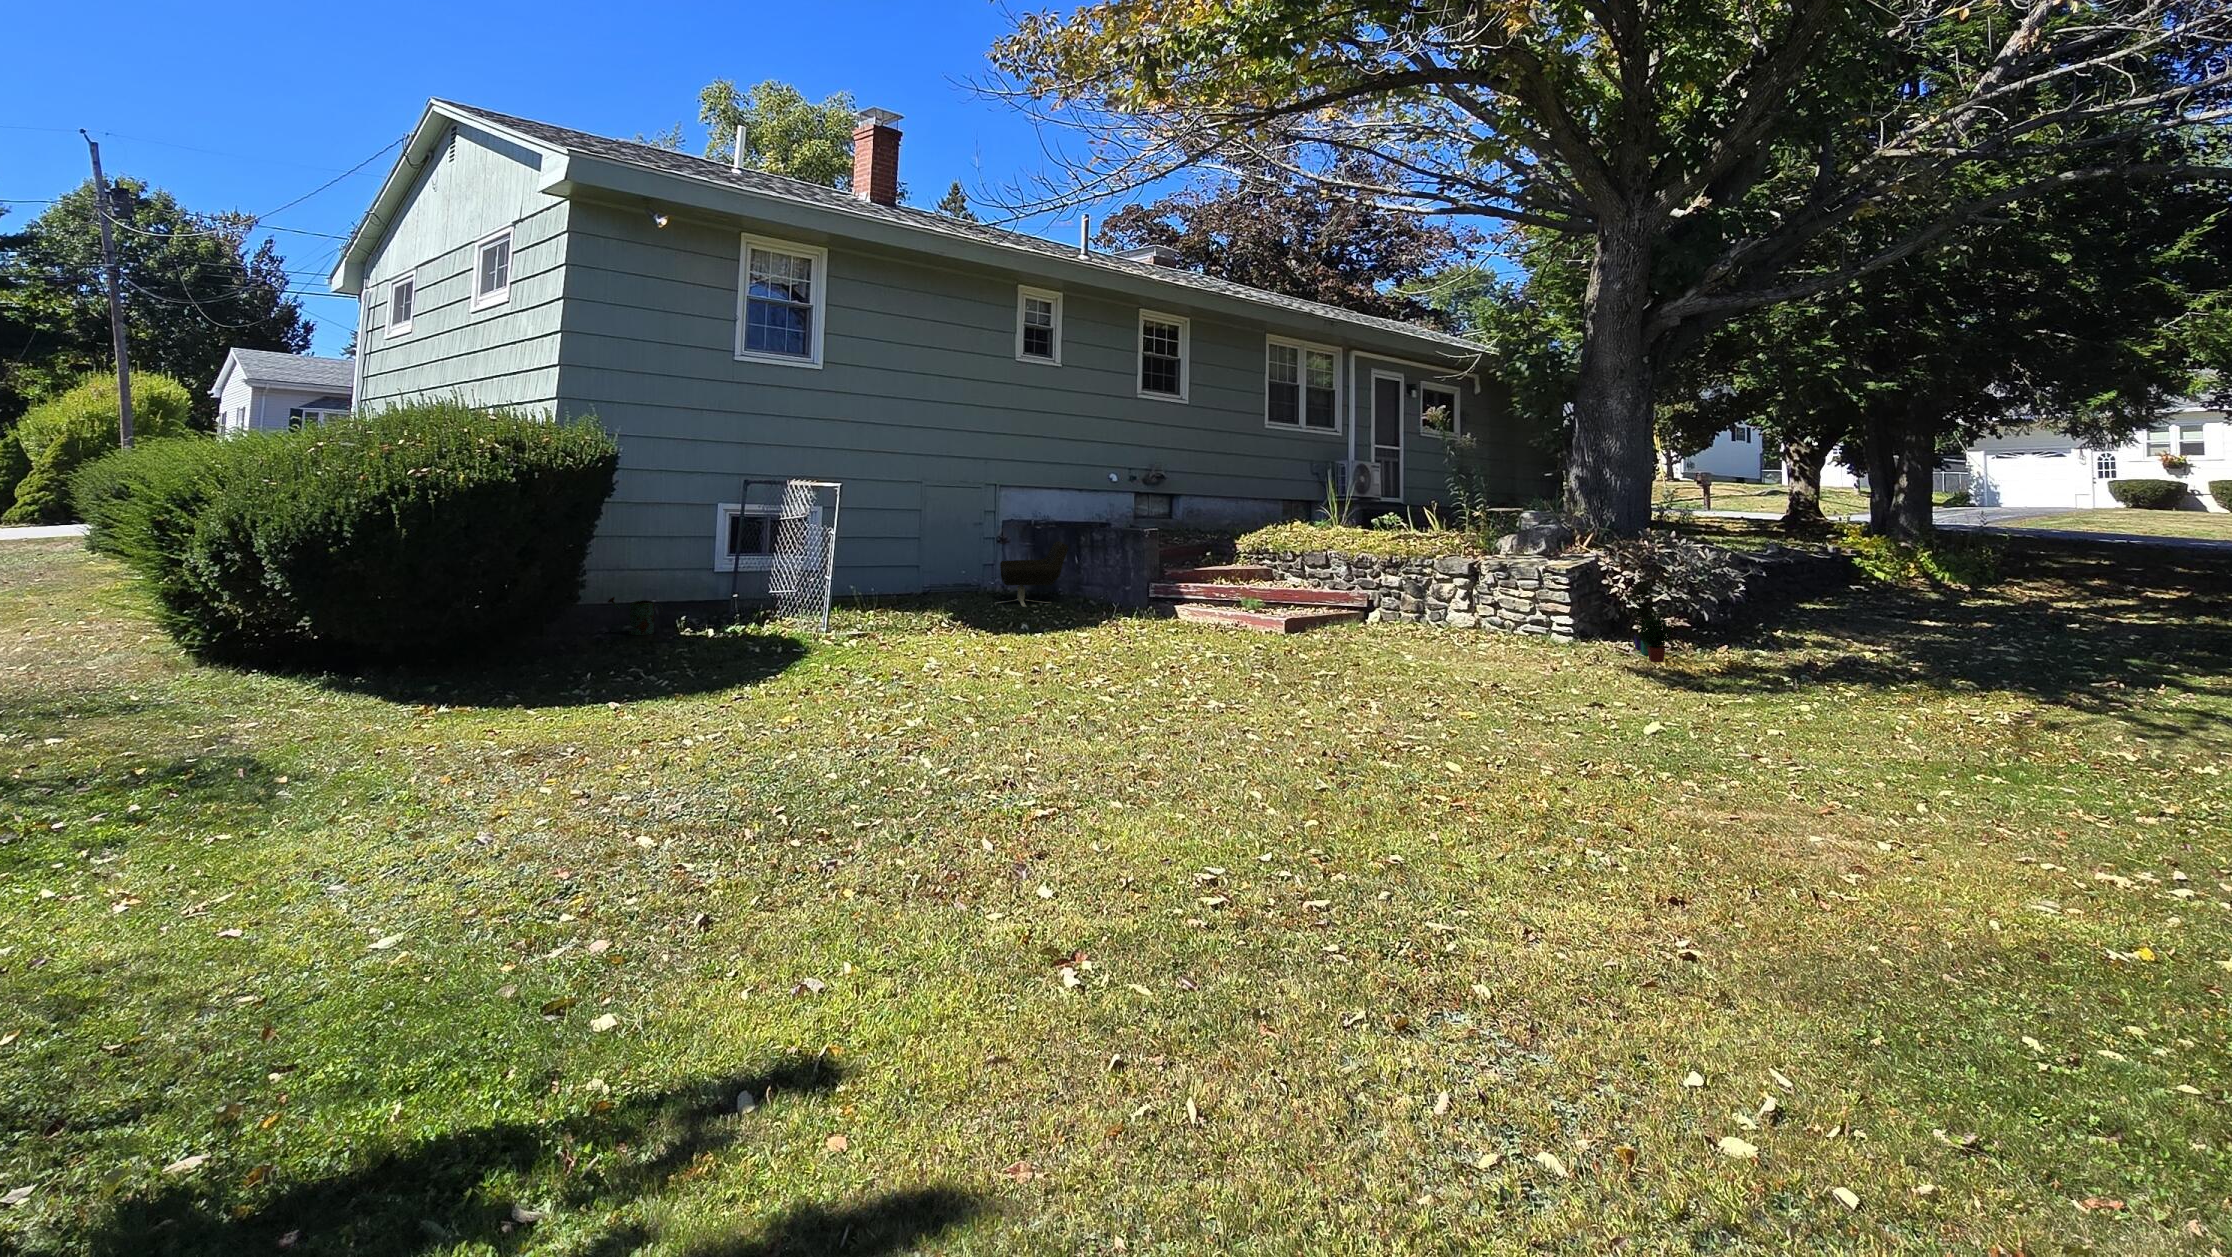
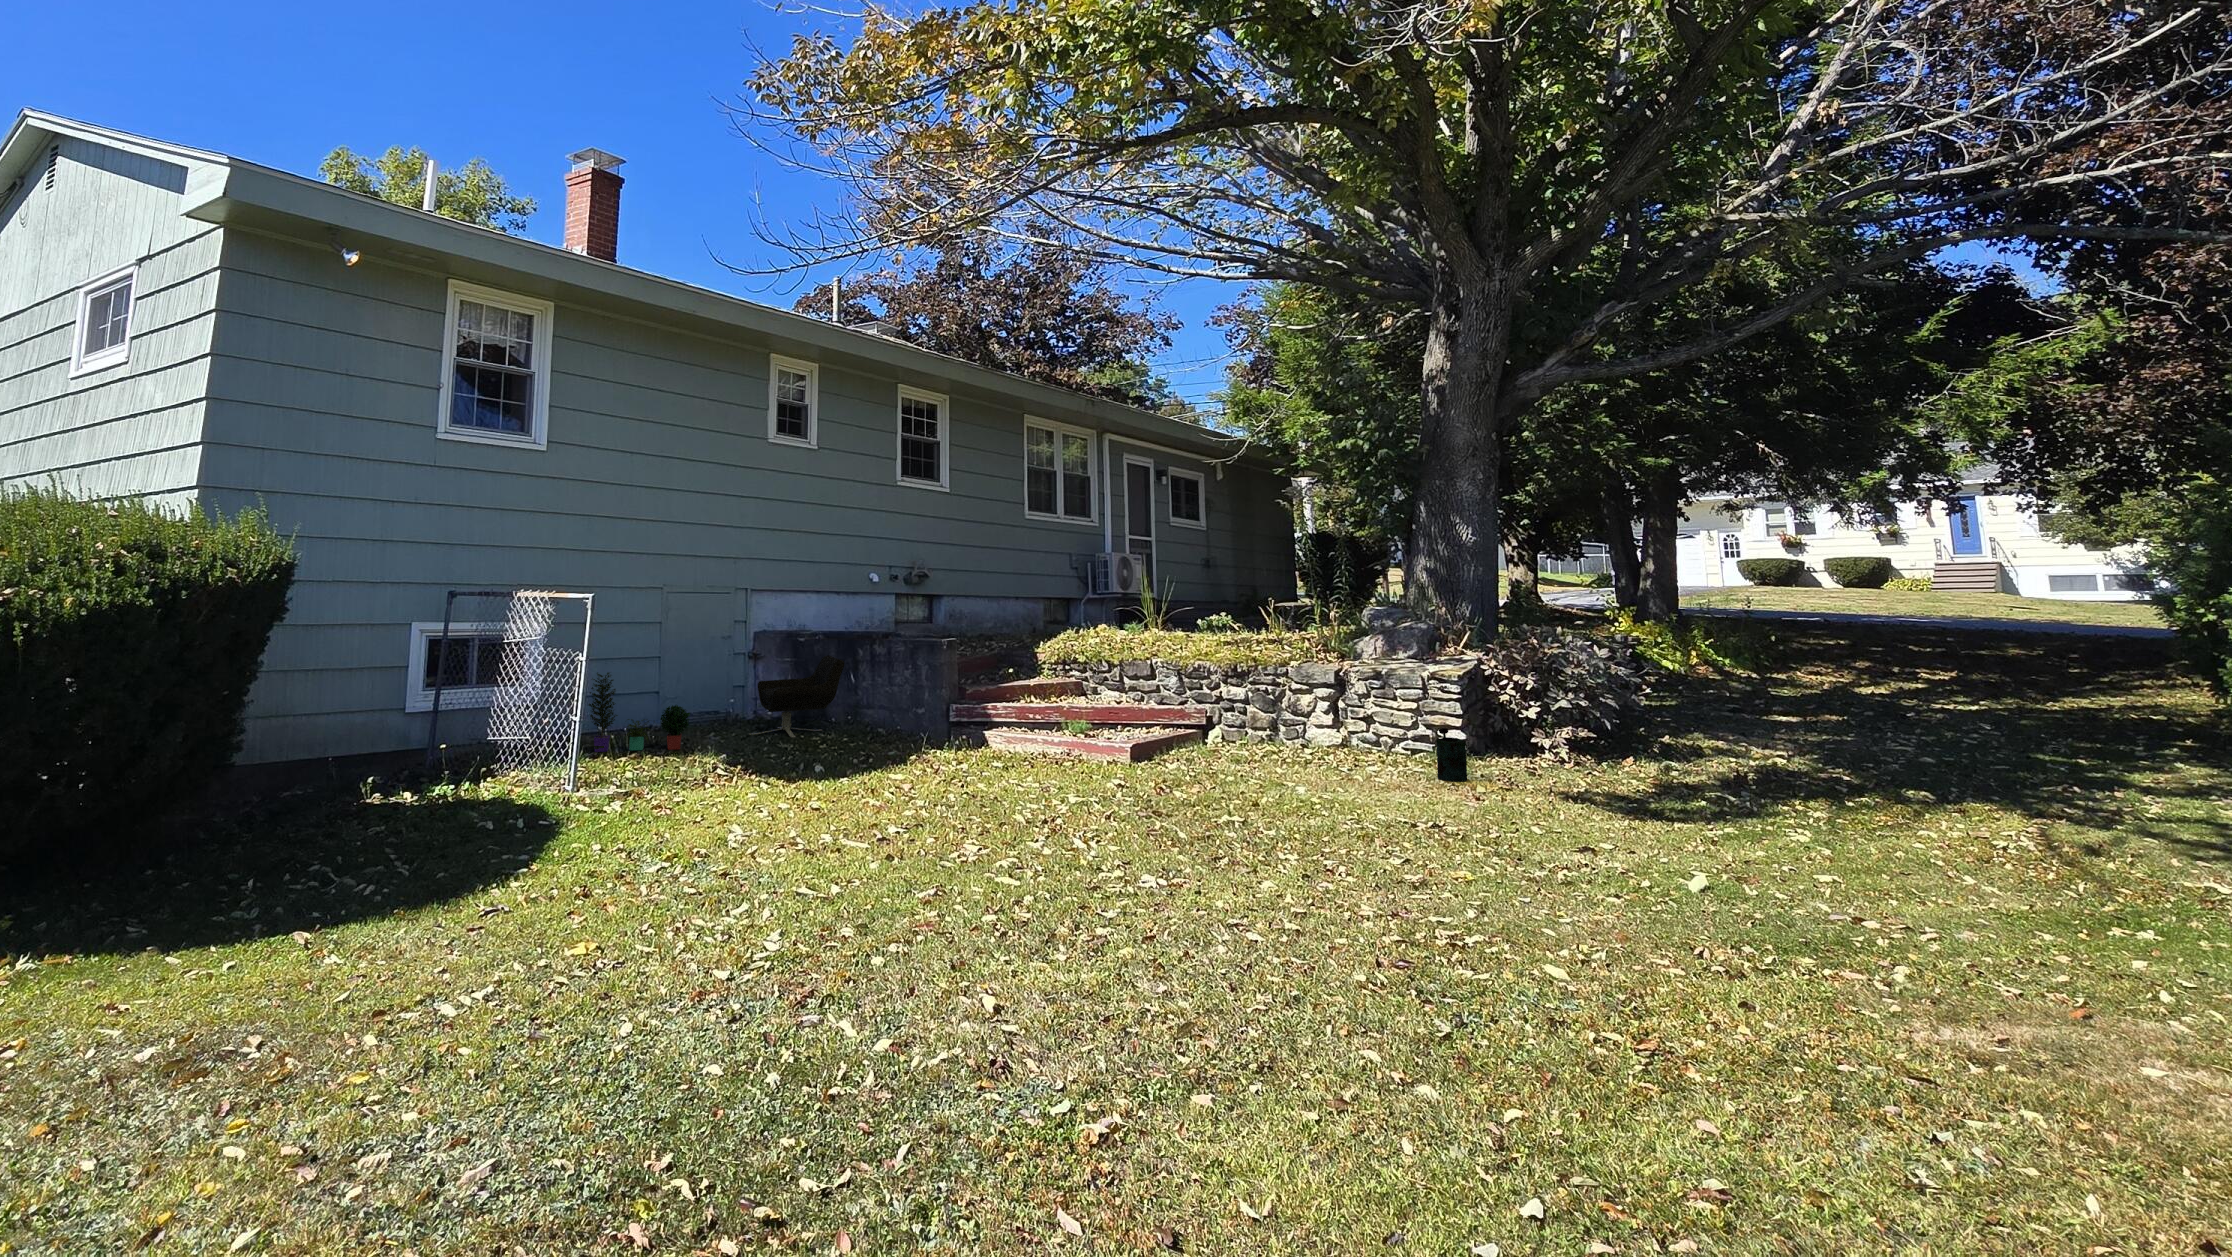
potted plant: present [1629,578,1671,662] -> present [589,673,690,752]
watering can: present [608,597,663,635] -> present [1436,728,1467,782]

